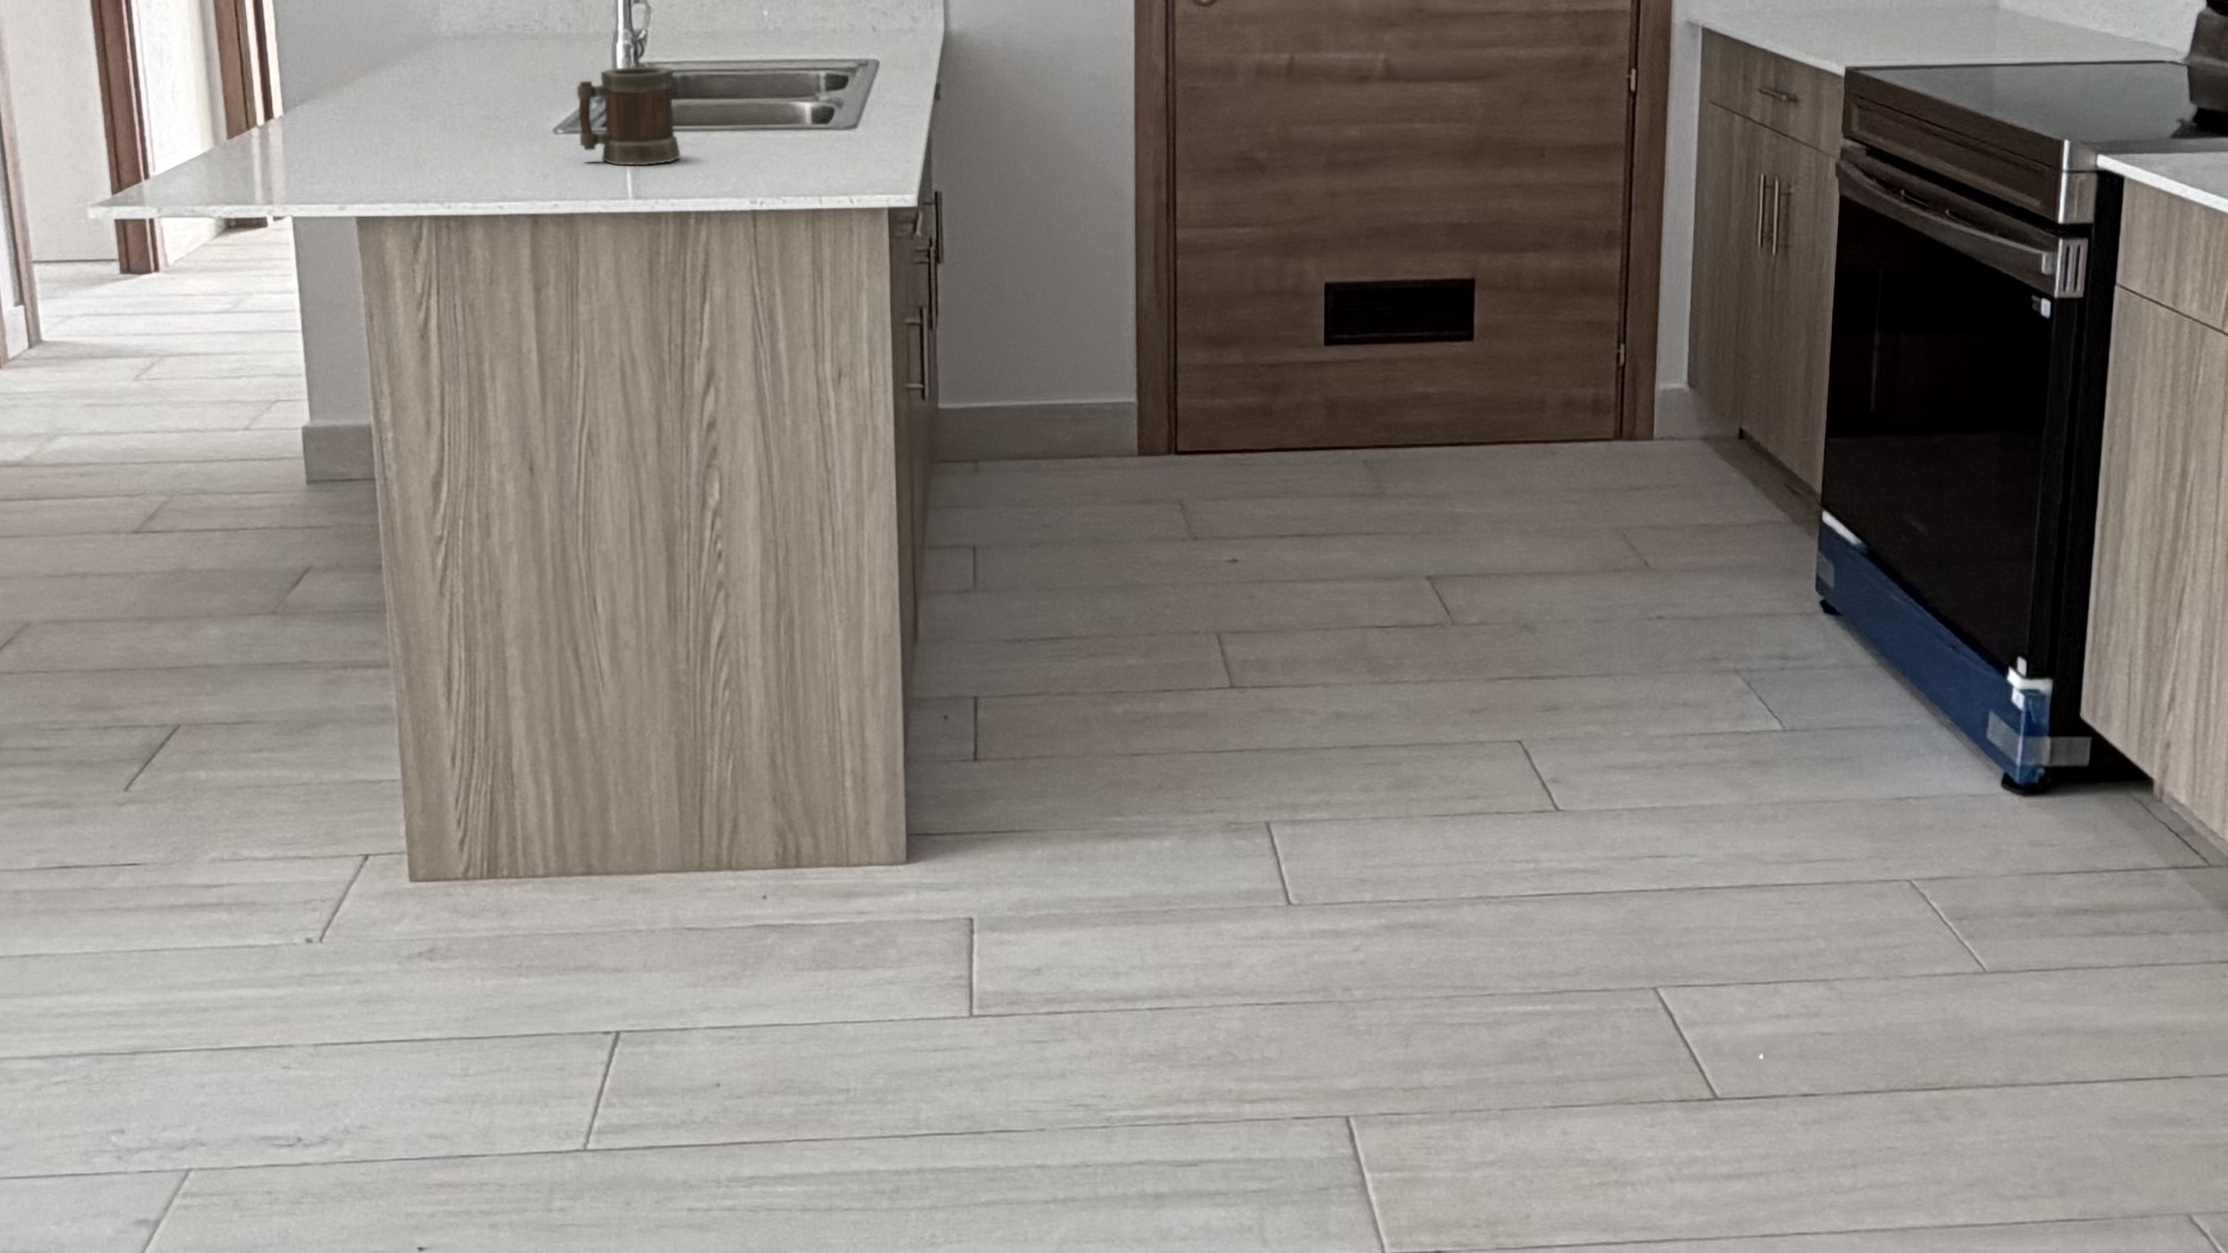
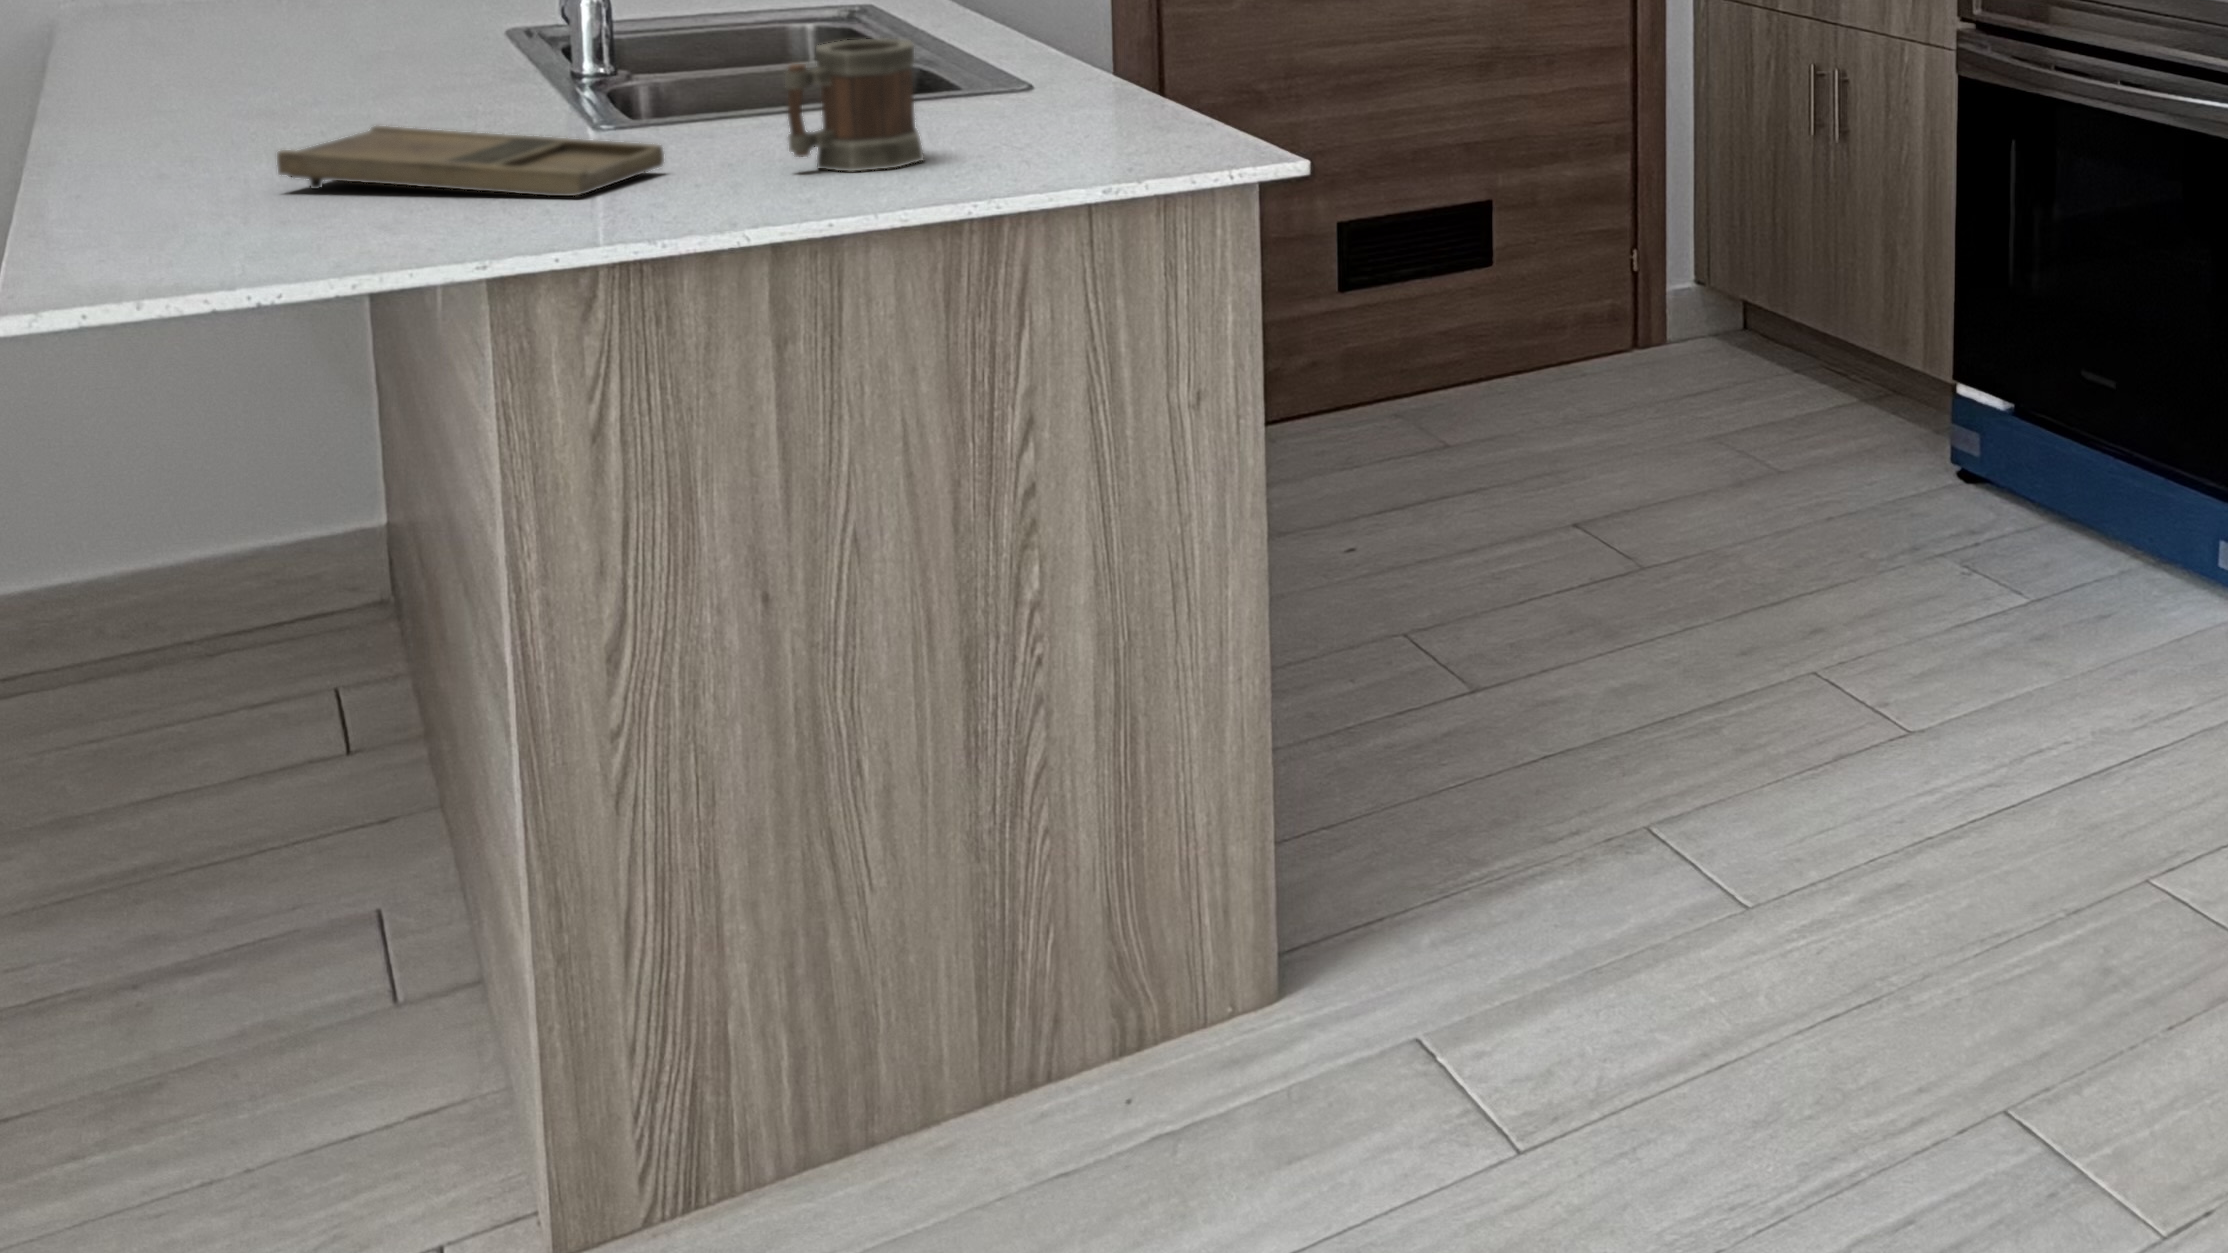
tray: none [315,107,519,162] -> present [277,126,664,196]

